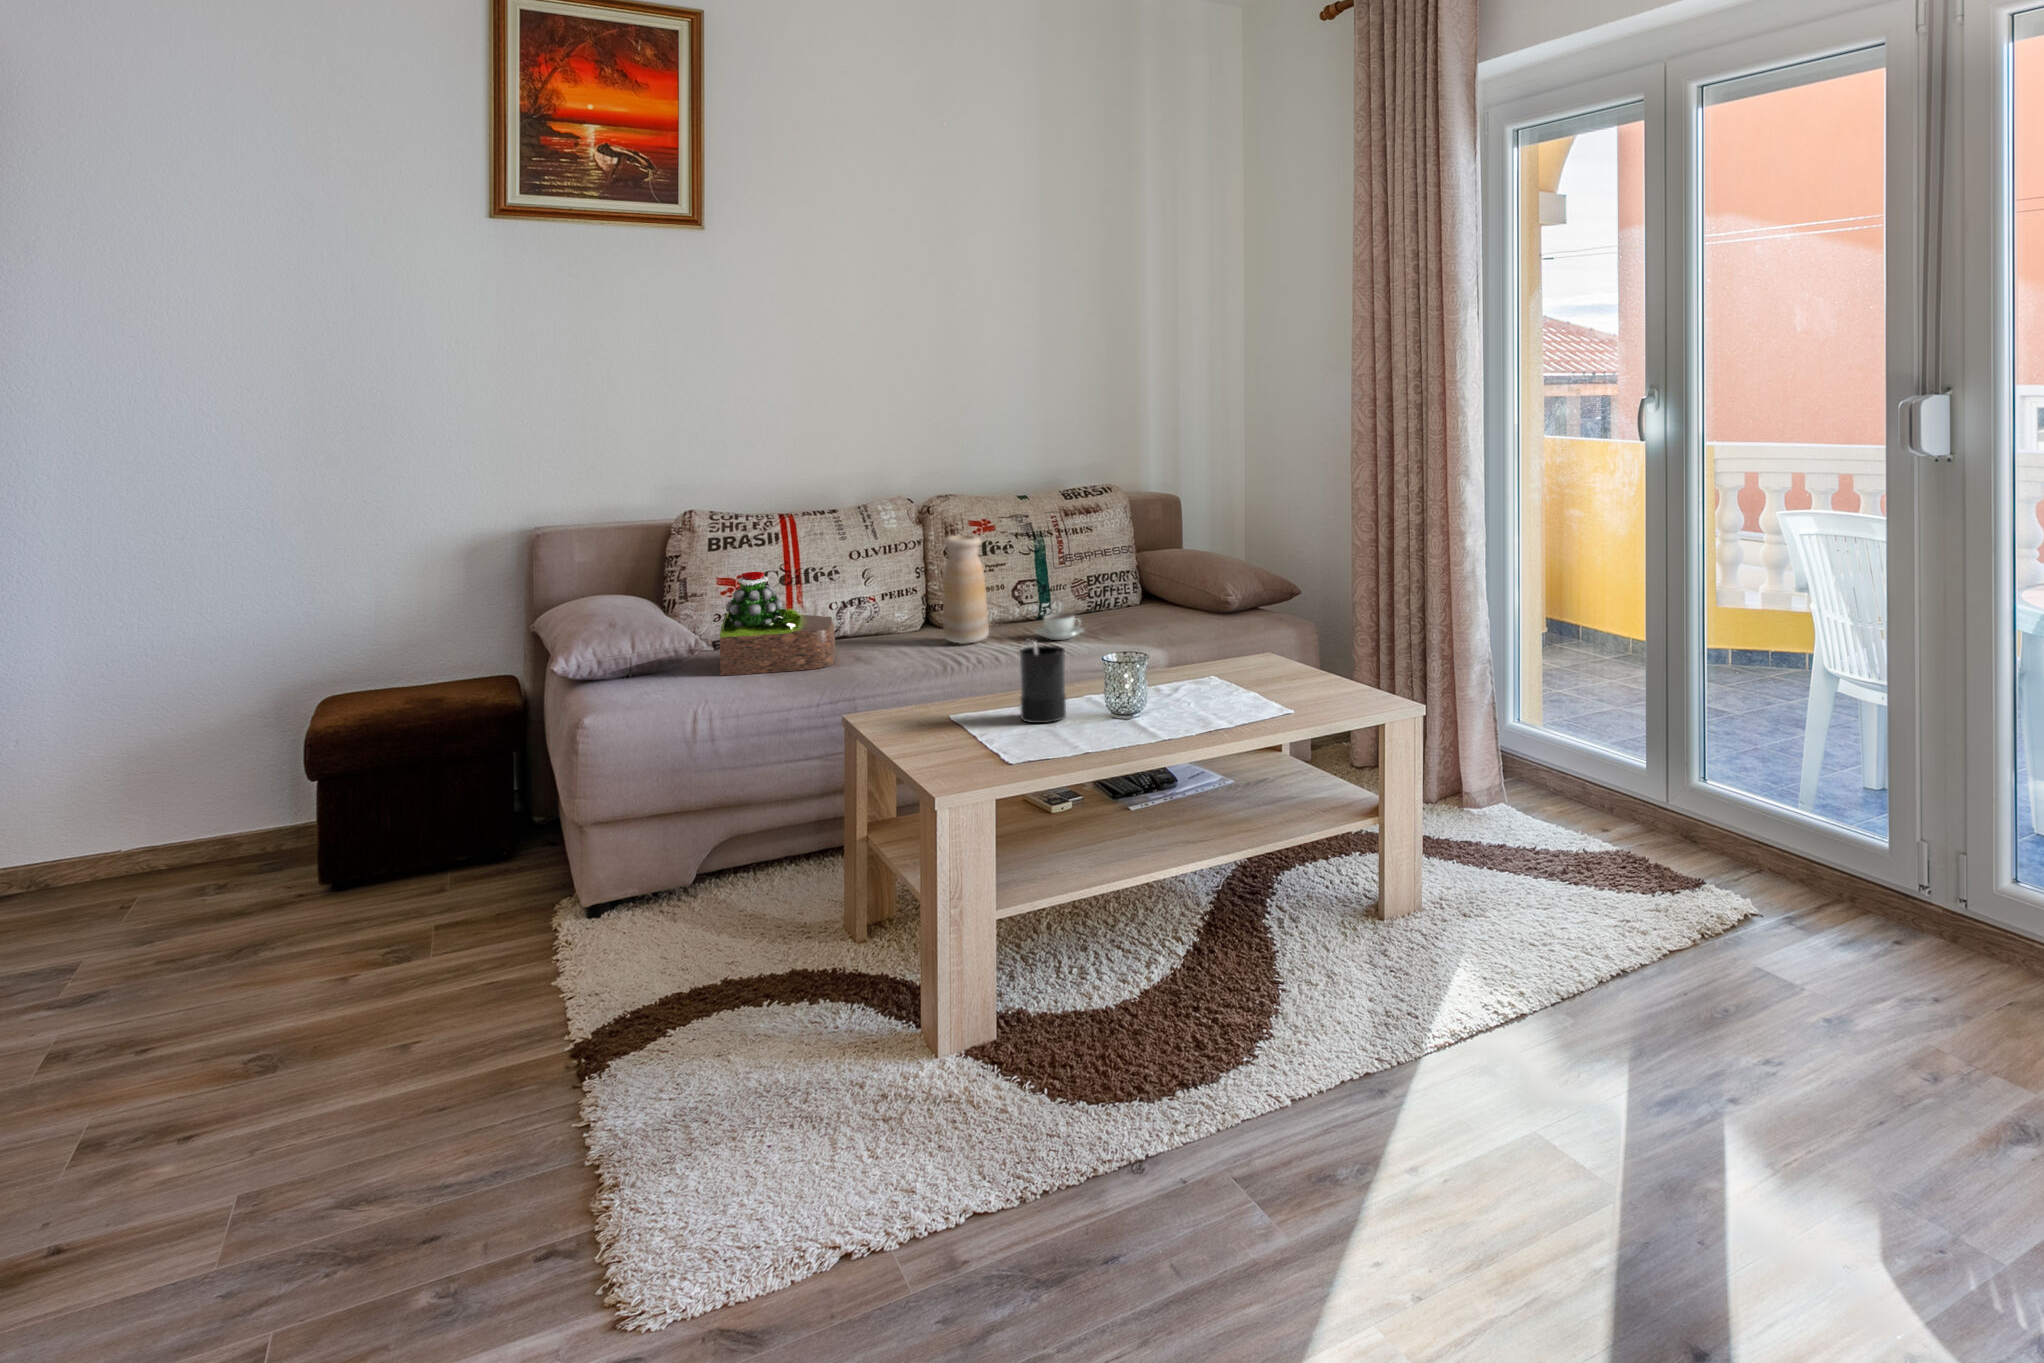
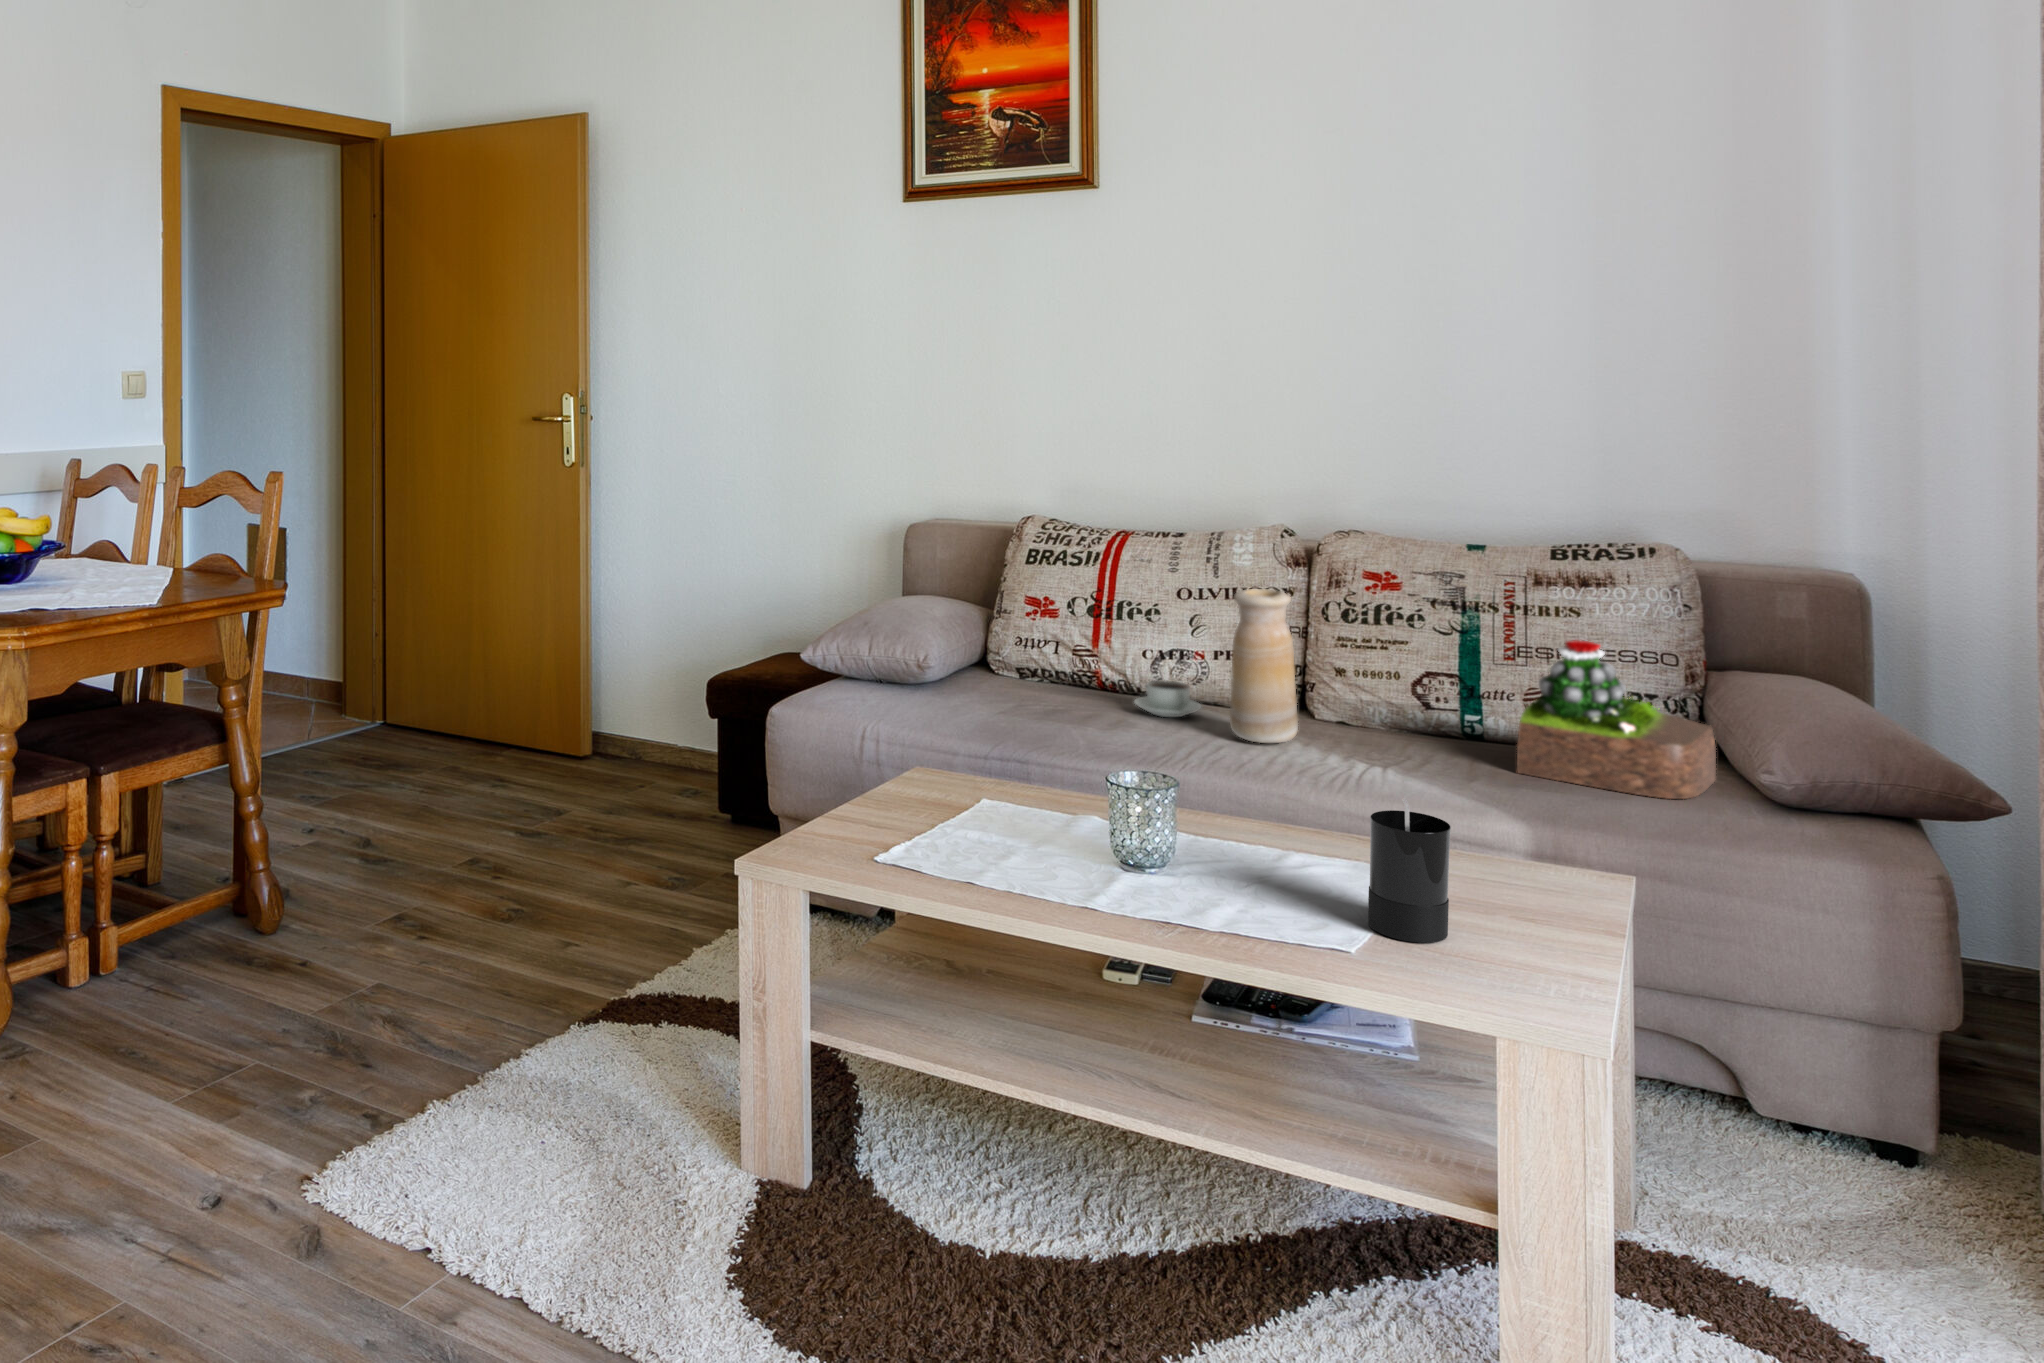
succulent plant: present [720,572,835,676] -> present [1517,640,1716,799]
coffee cup: present [1036,614,1083,640] -> present [1134,680,1202,717]
candle: present [1020,642,1066,723] -> present [1368,798,1451,943]

